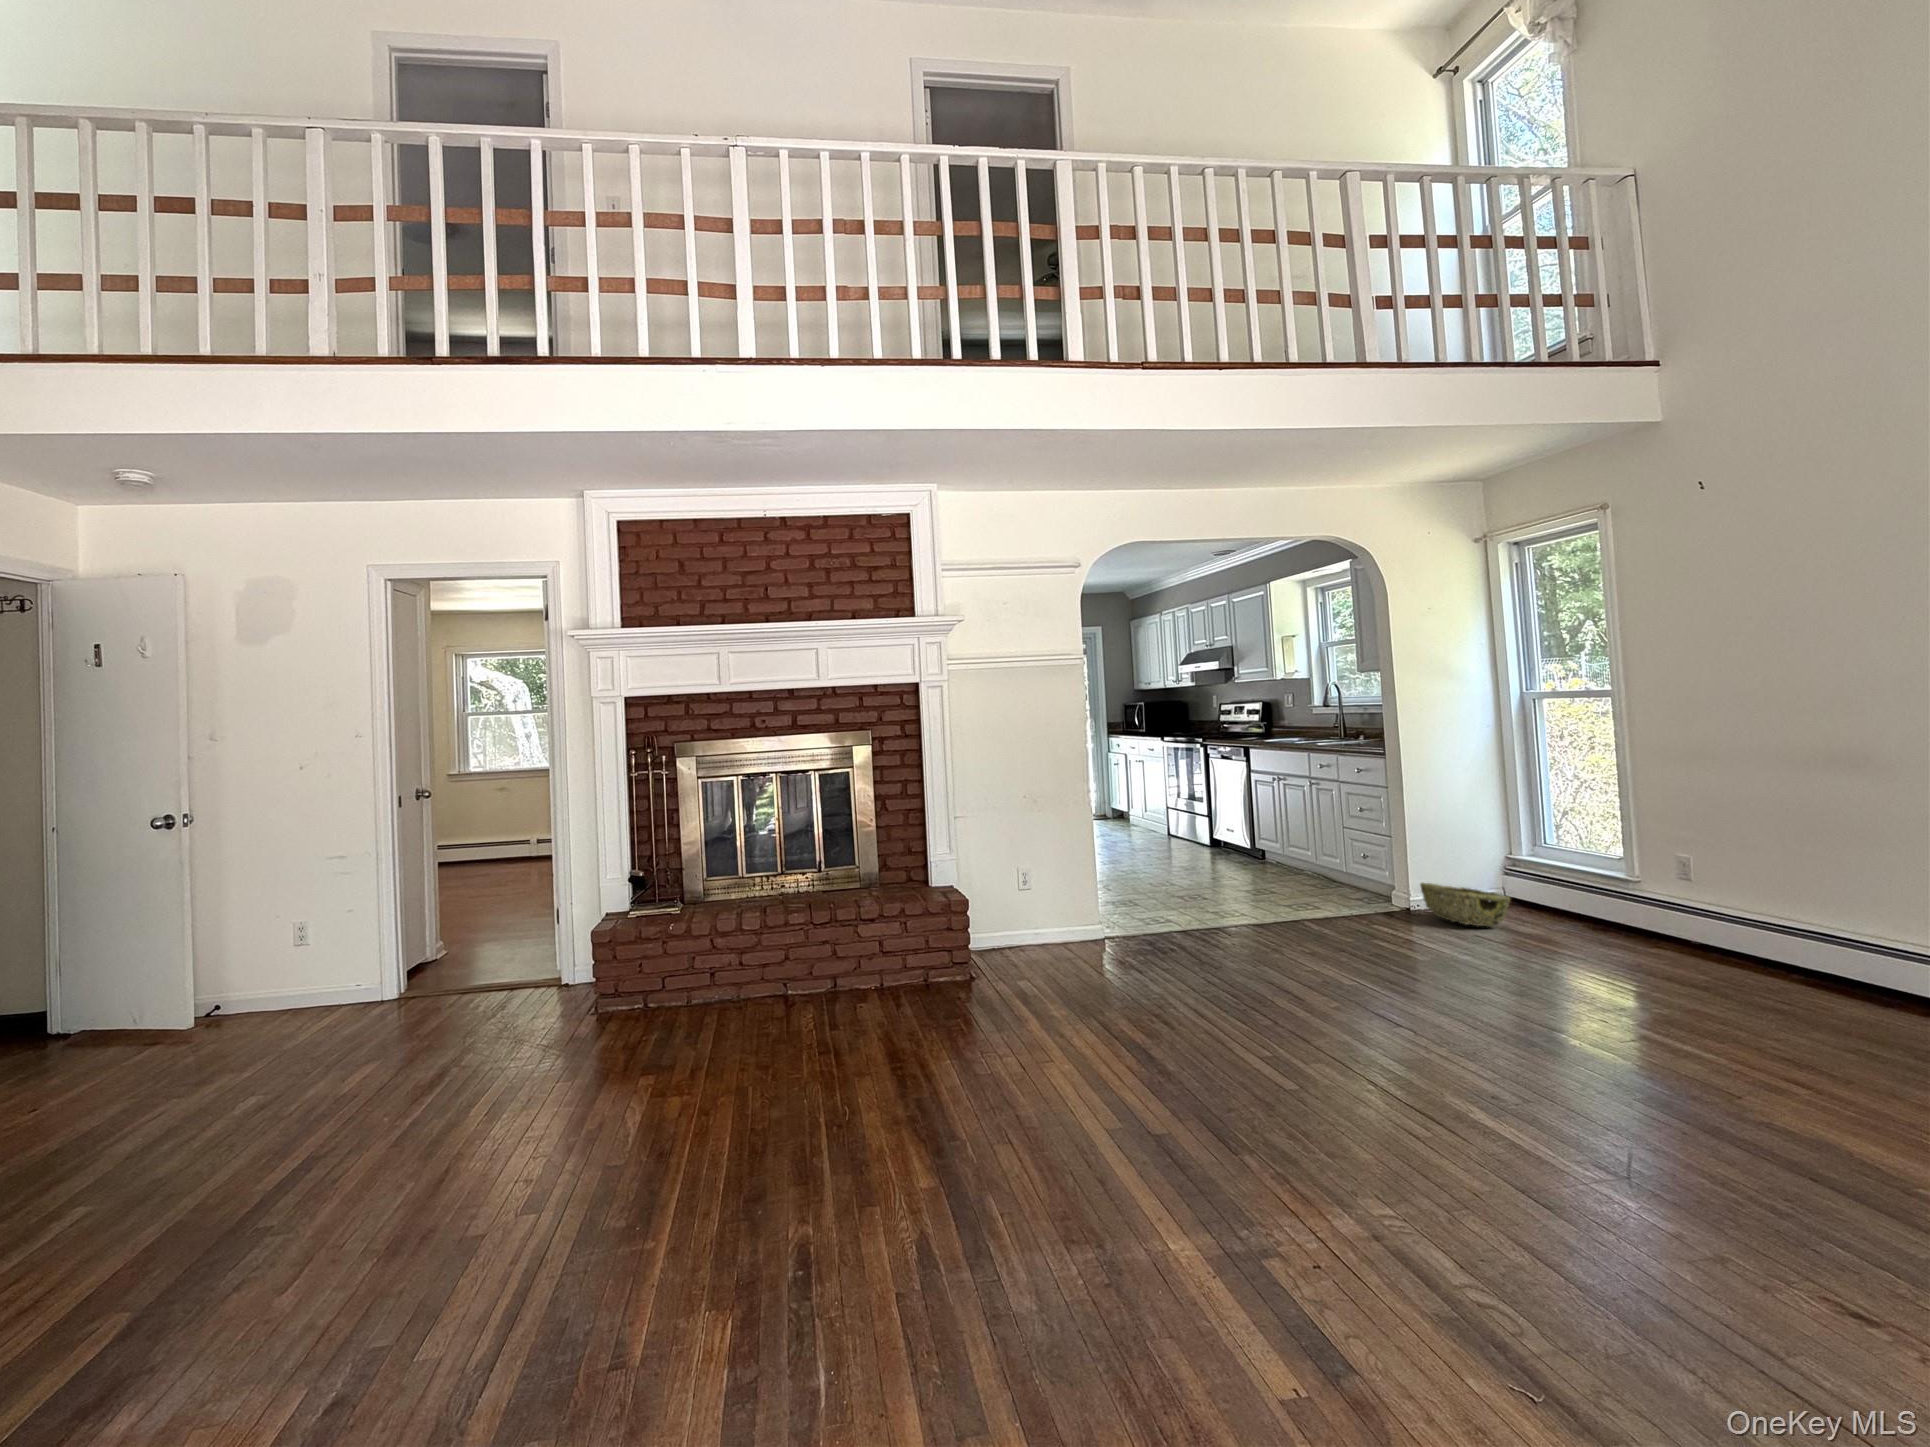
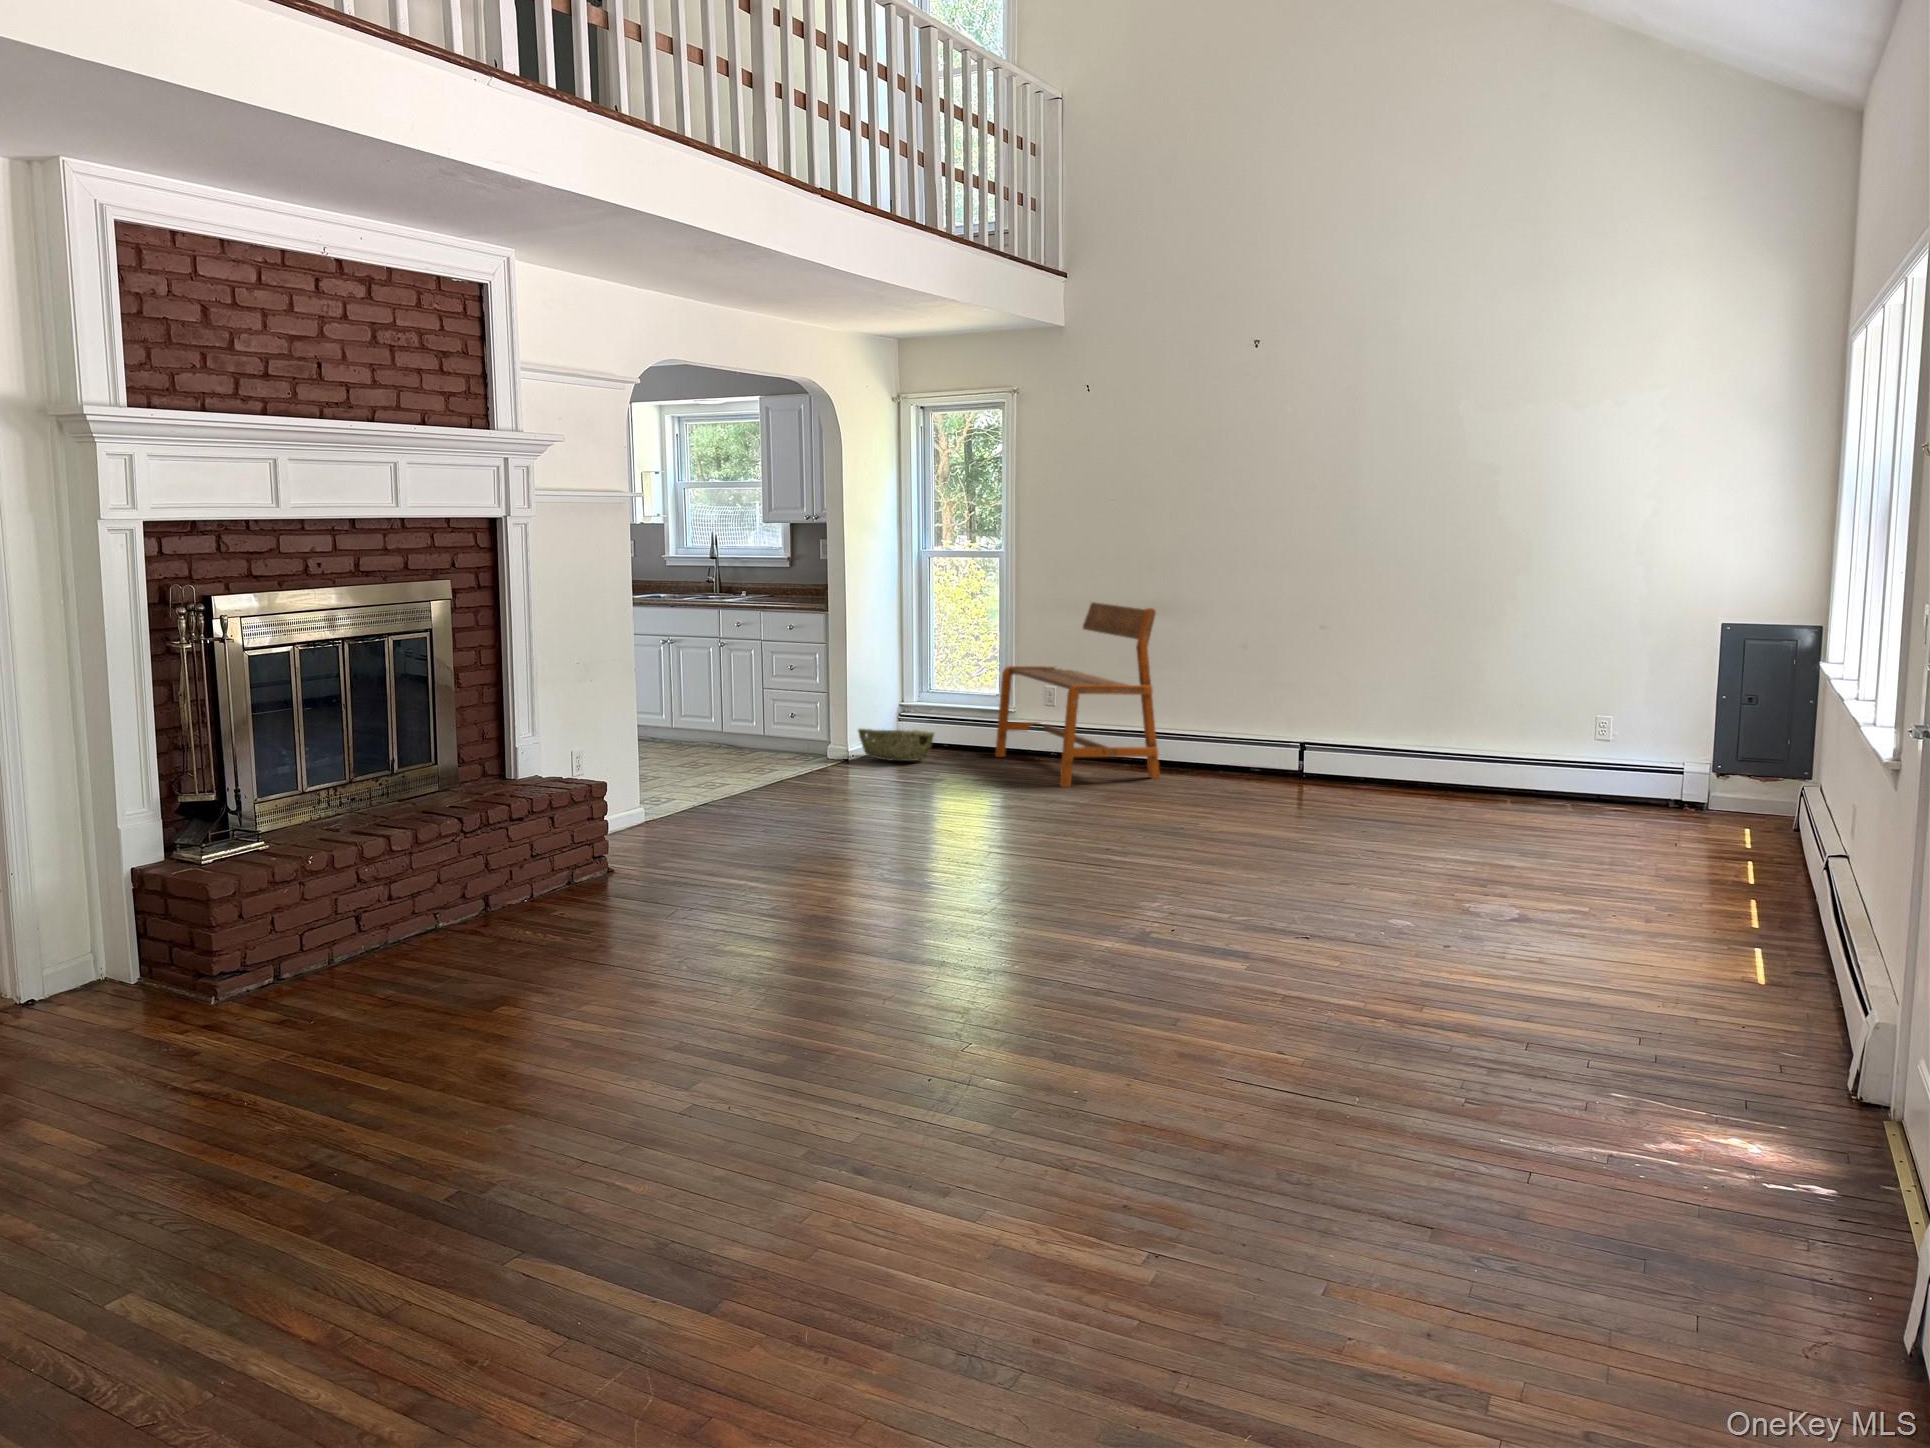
bench: none [1606,747,1823,1009] -> present [995,602,1160,787]

